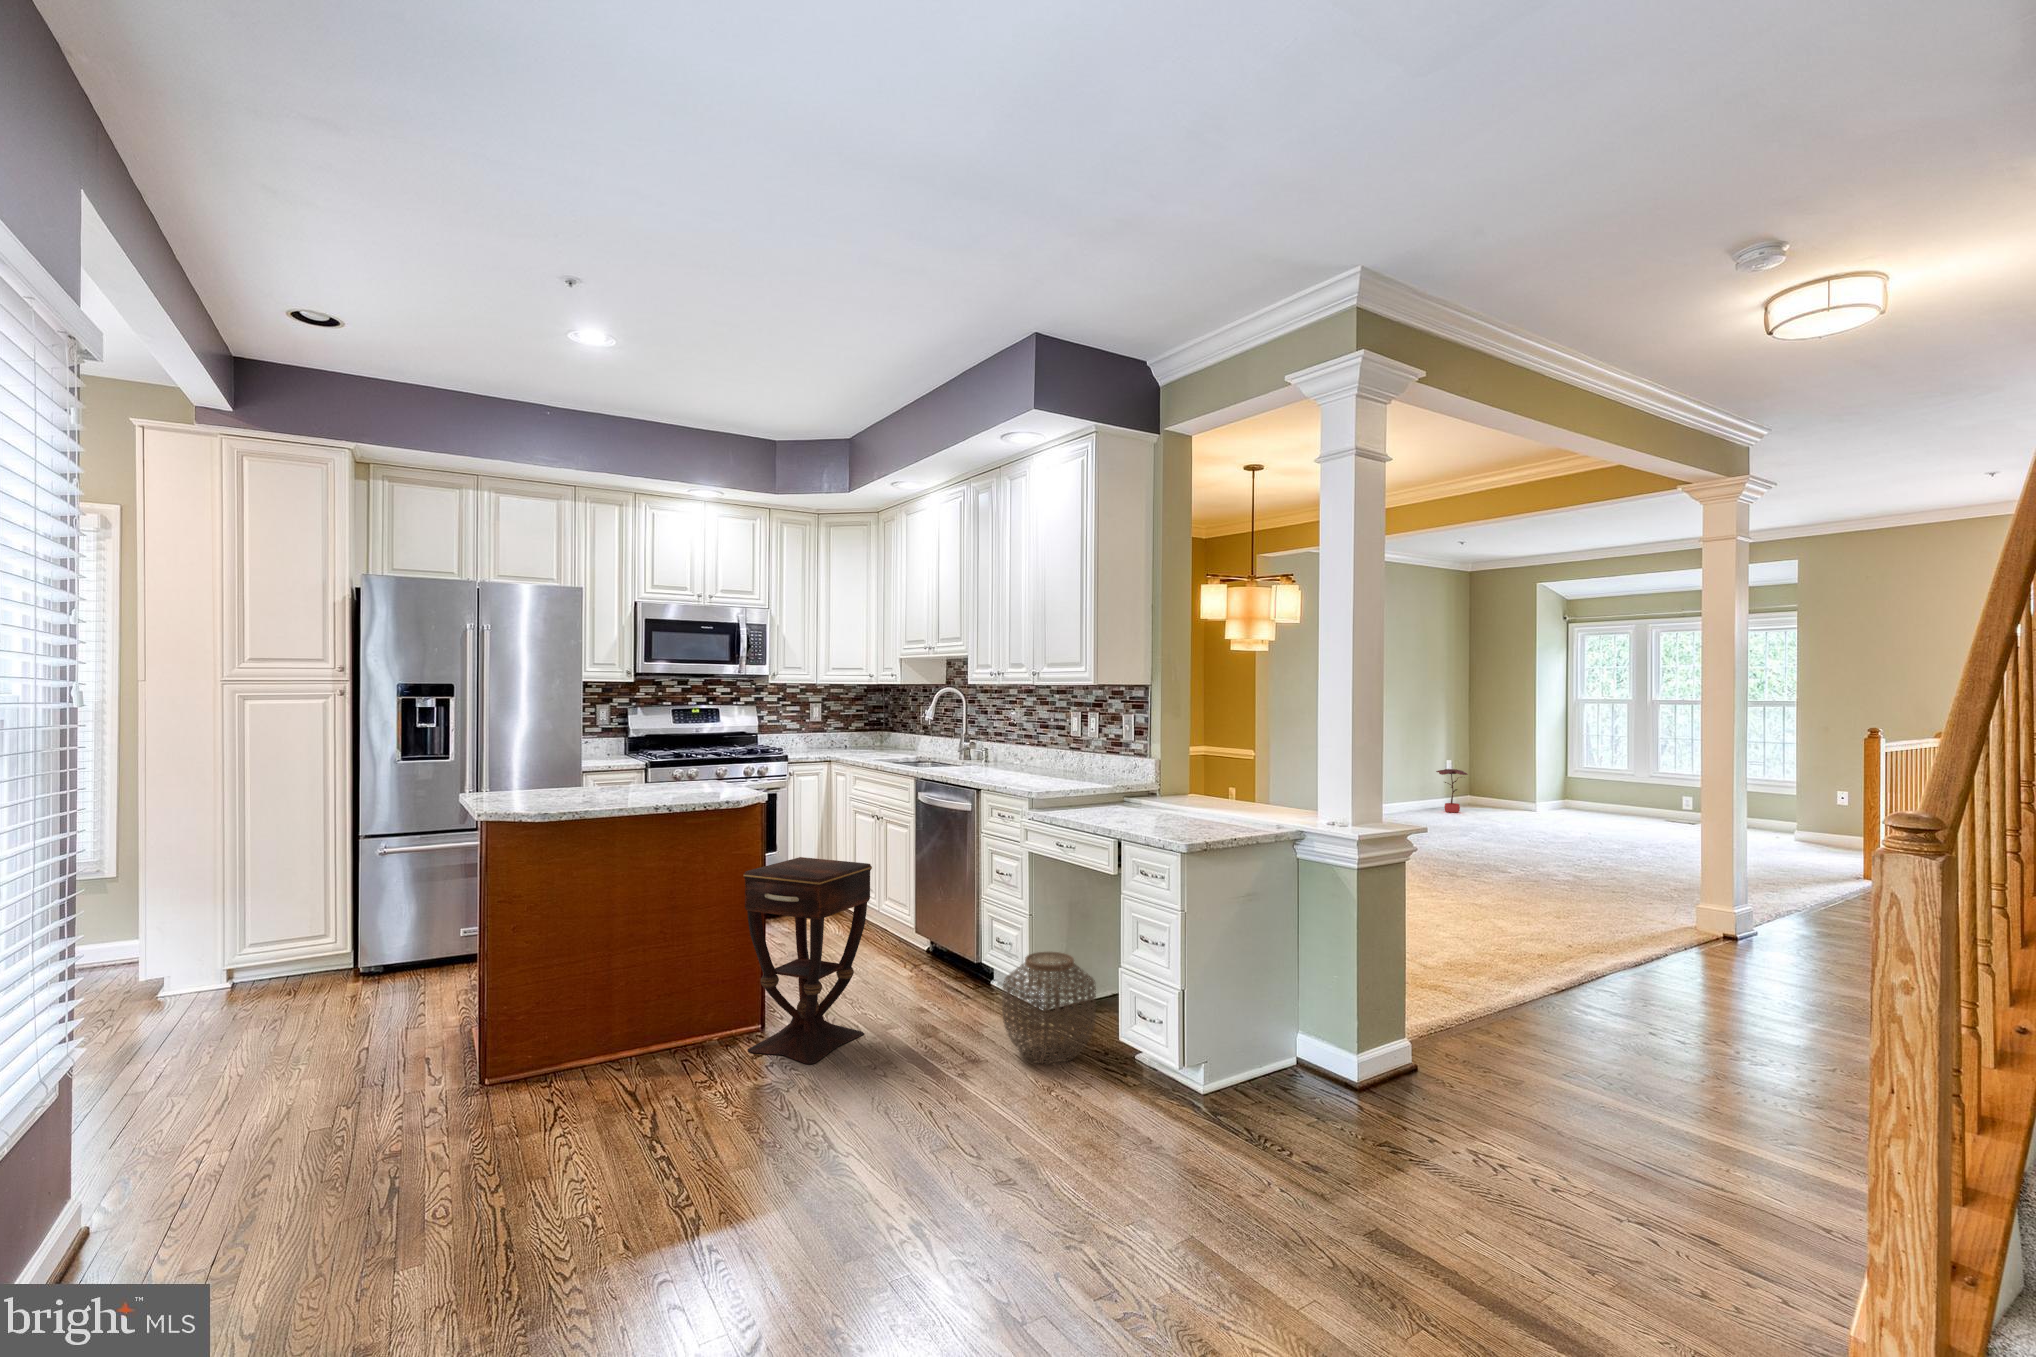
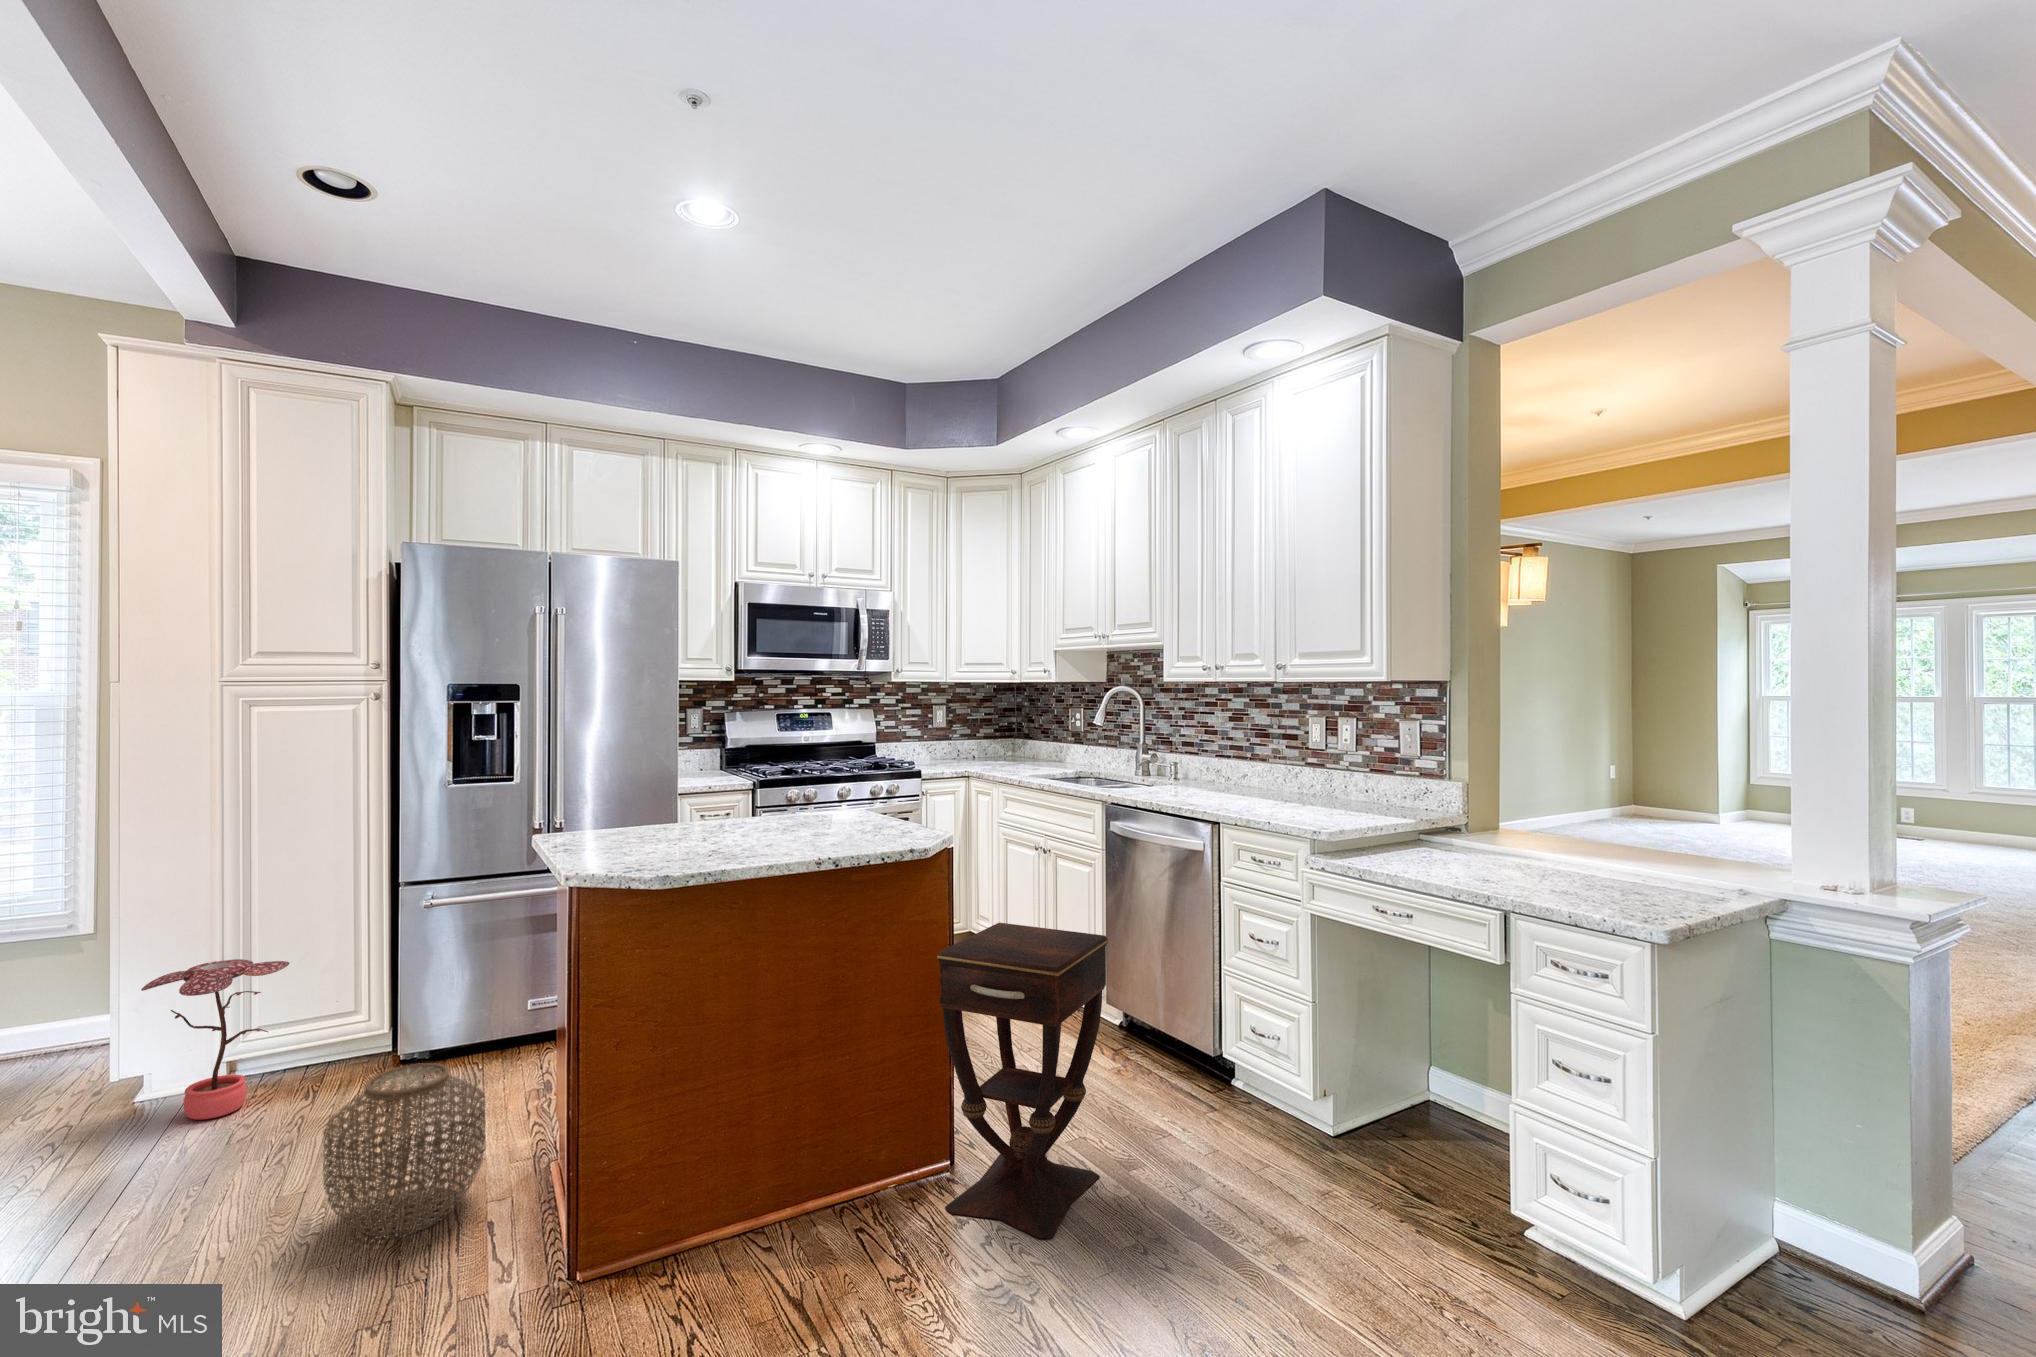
potted plant: present [1436,769,1468,813] -> present [141,959,289,1120]
woven basket: present [1003,952,1096,1064] -> present [323,1063,485,1237]

